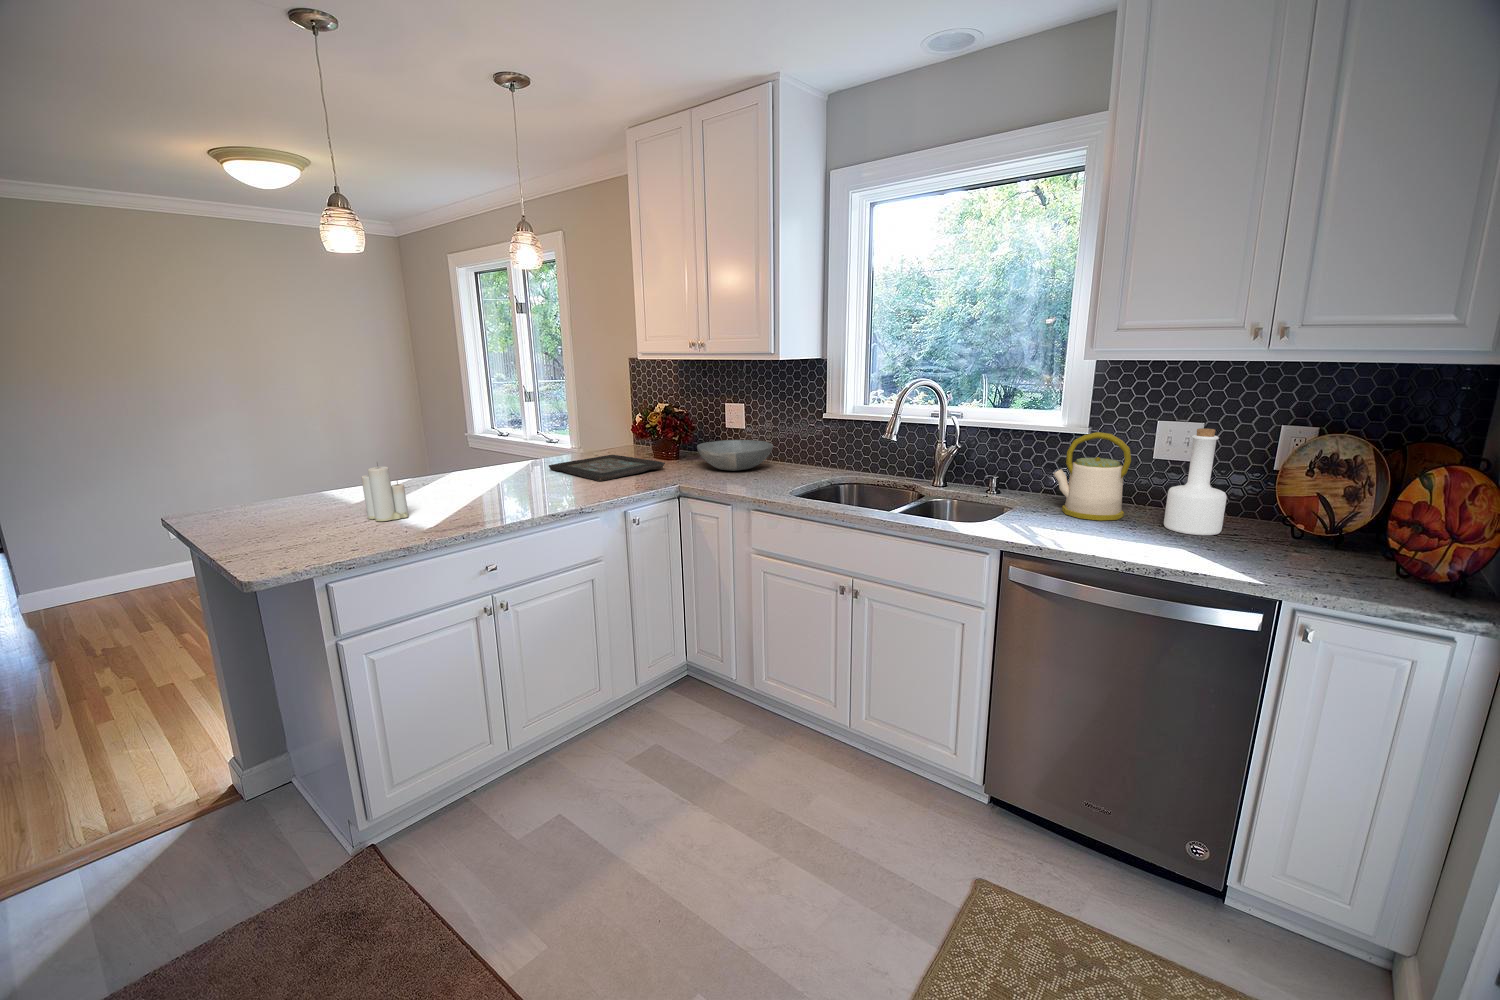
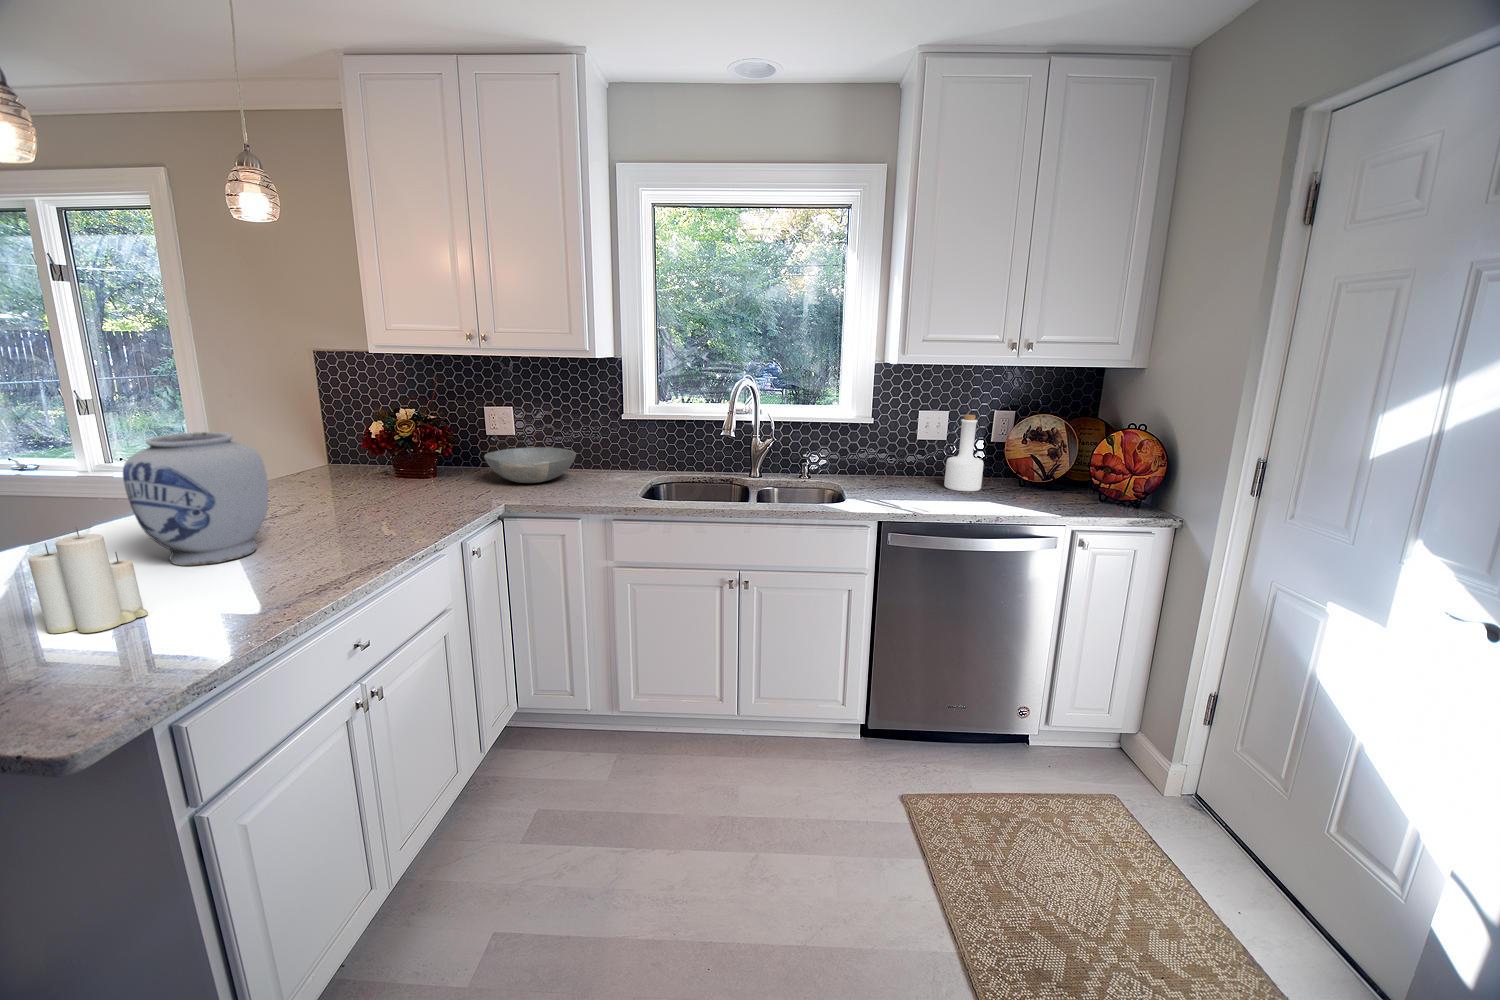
vase: none [438,414,512,497] -> present [123,432,268,566]
kettle: present [1054,432,1131,521] -> none [866,421,920,490]
decorative tray: present [549,455,665,481] -> none [267,479,449,514]

